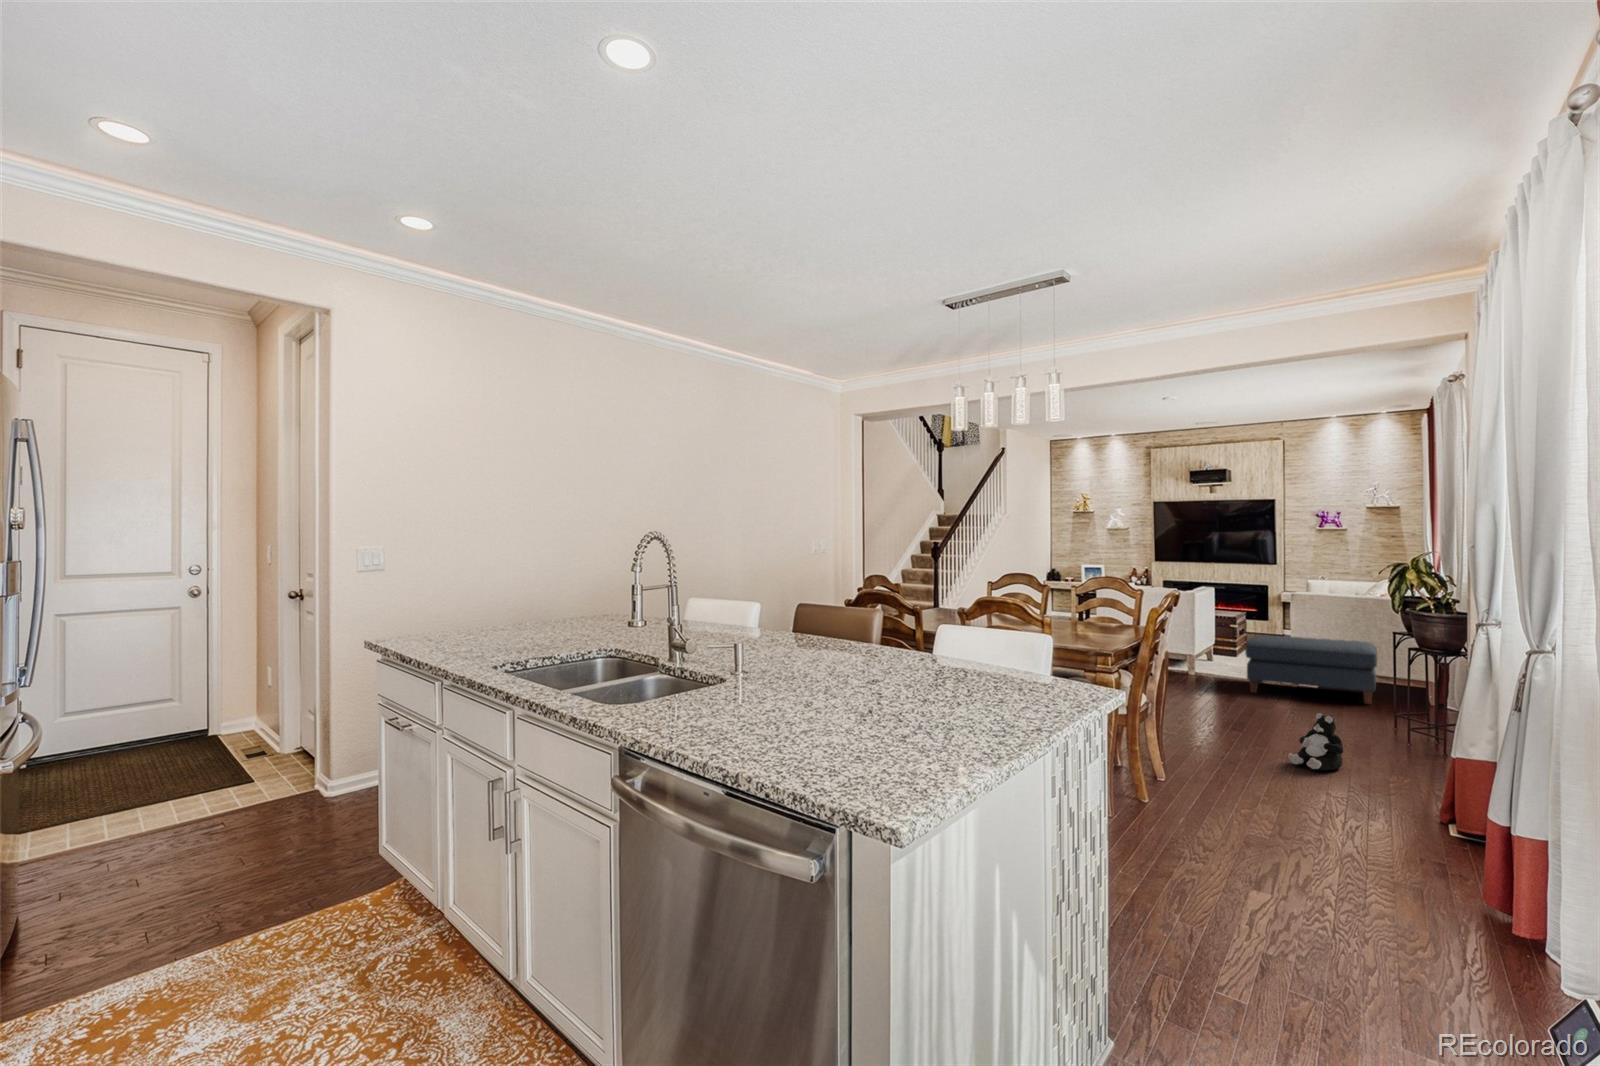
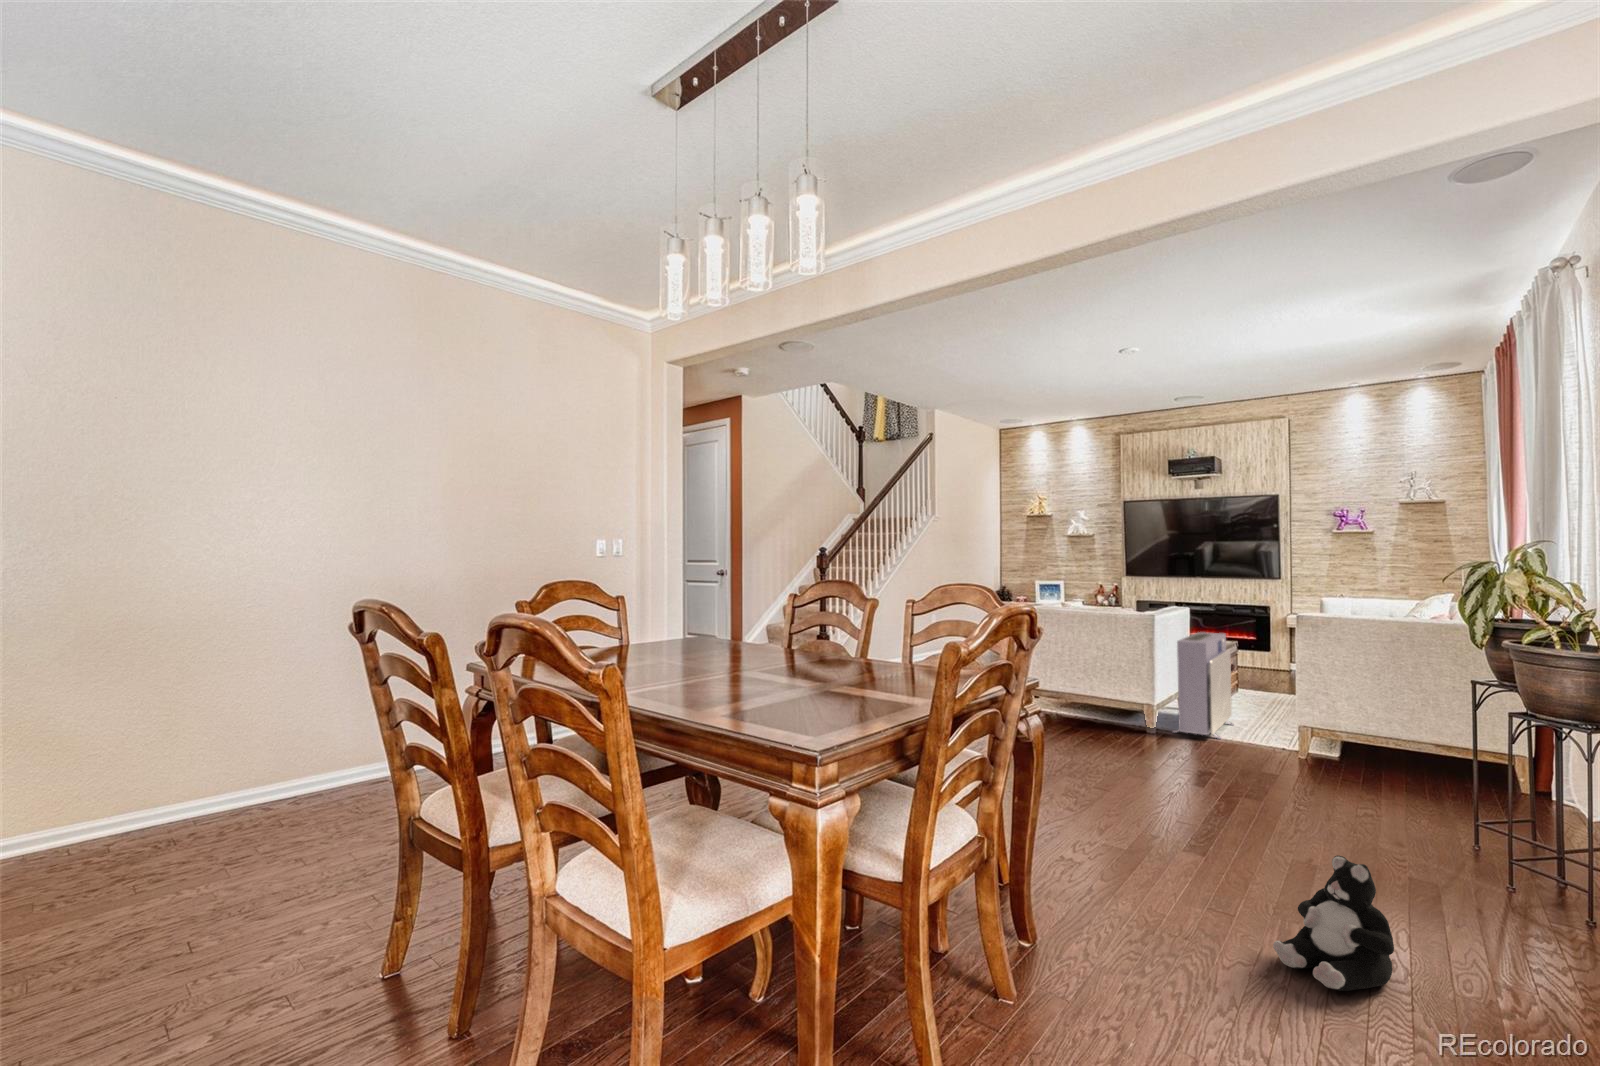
air purifier: none [1207,606,1248,678] -> present [1172,632,1234,739]
ottoman: present [1245,635,1378,704] -> none [1222,677,1437,798]

